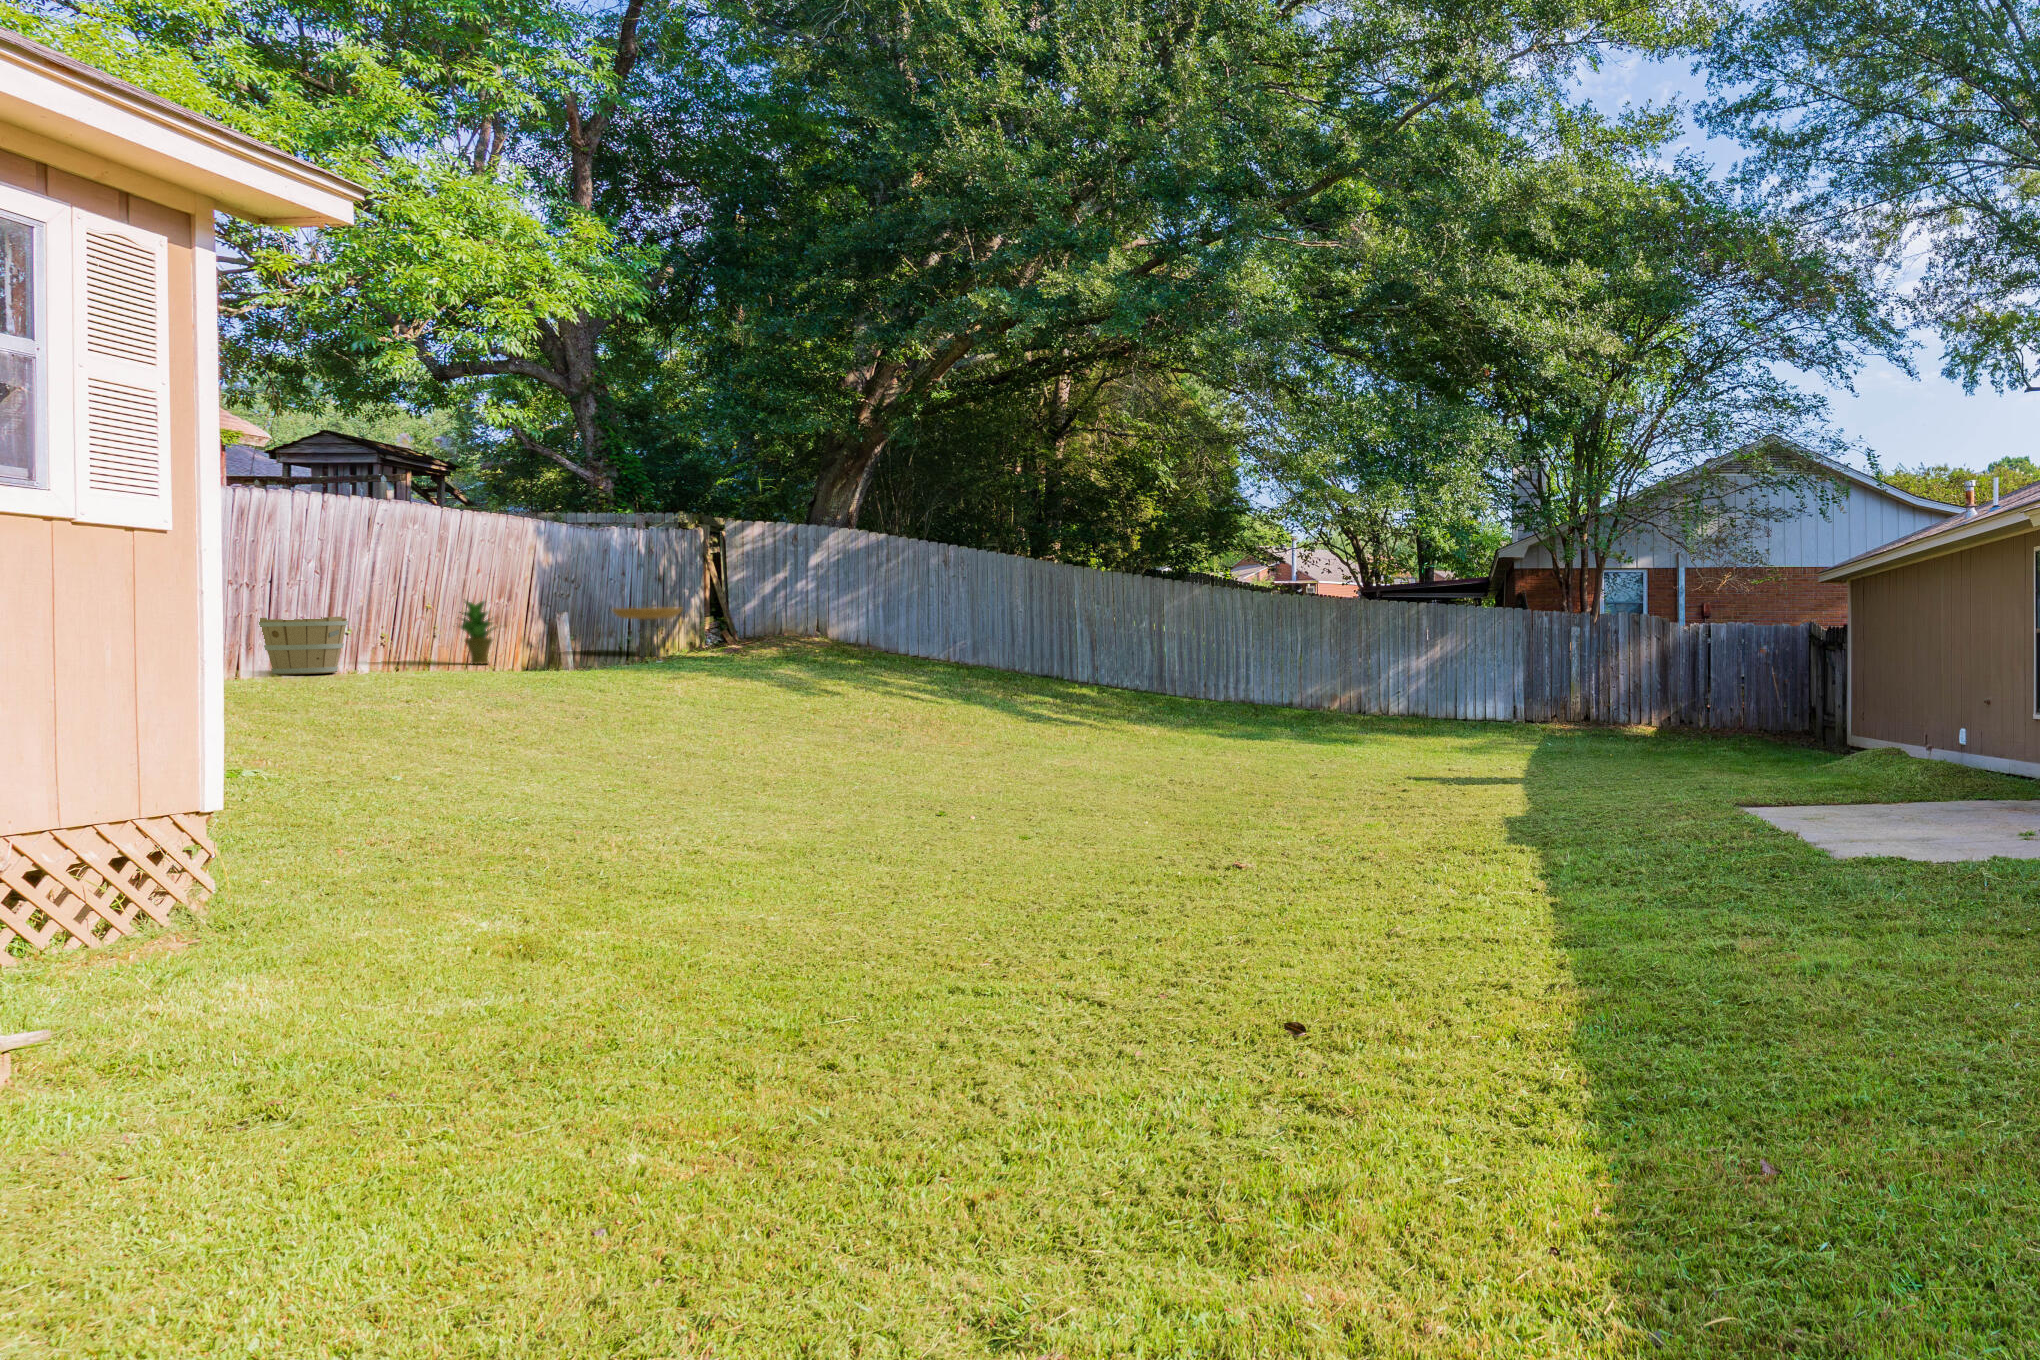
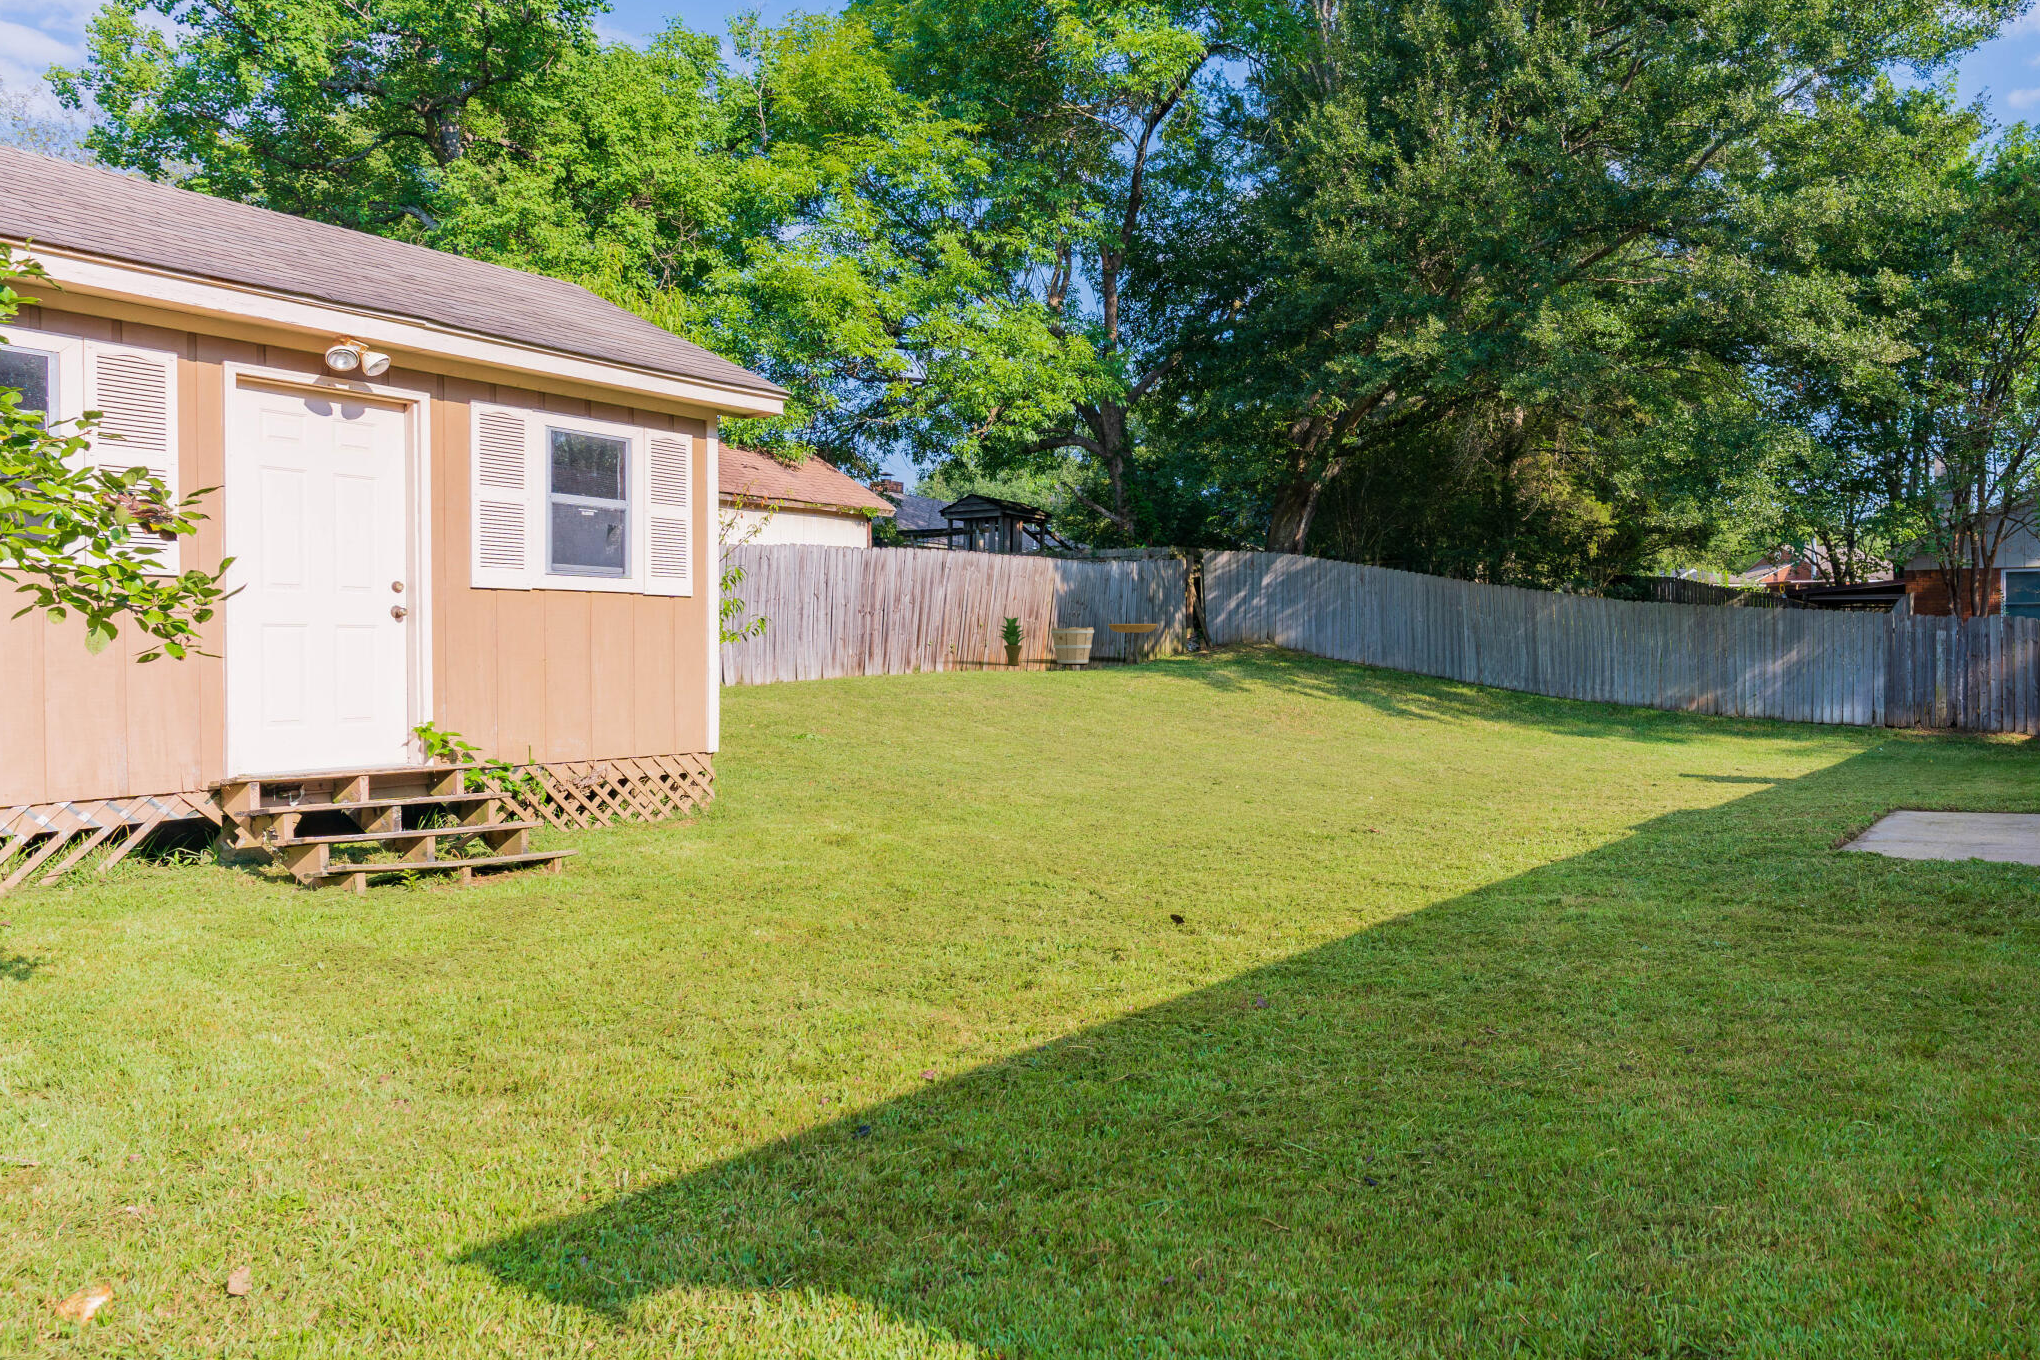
wooden bucket: present [259,616,348,675] -> present [1051,627,1094,664]

